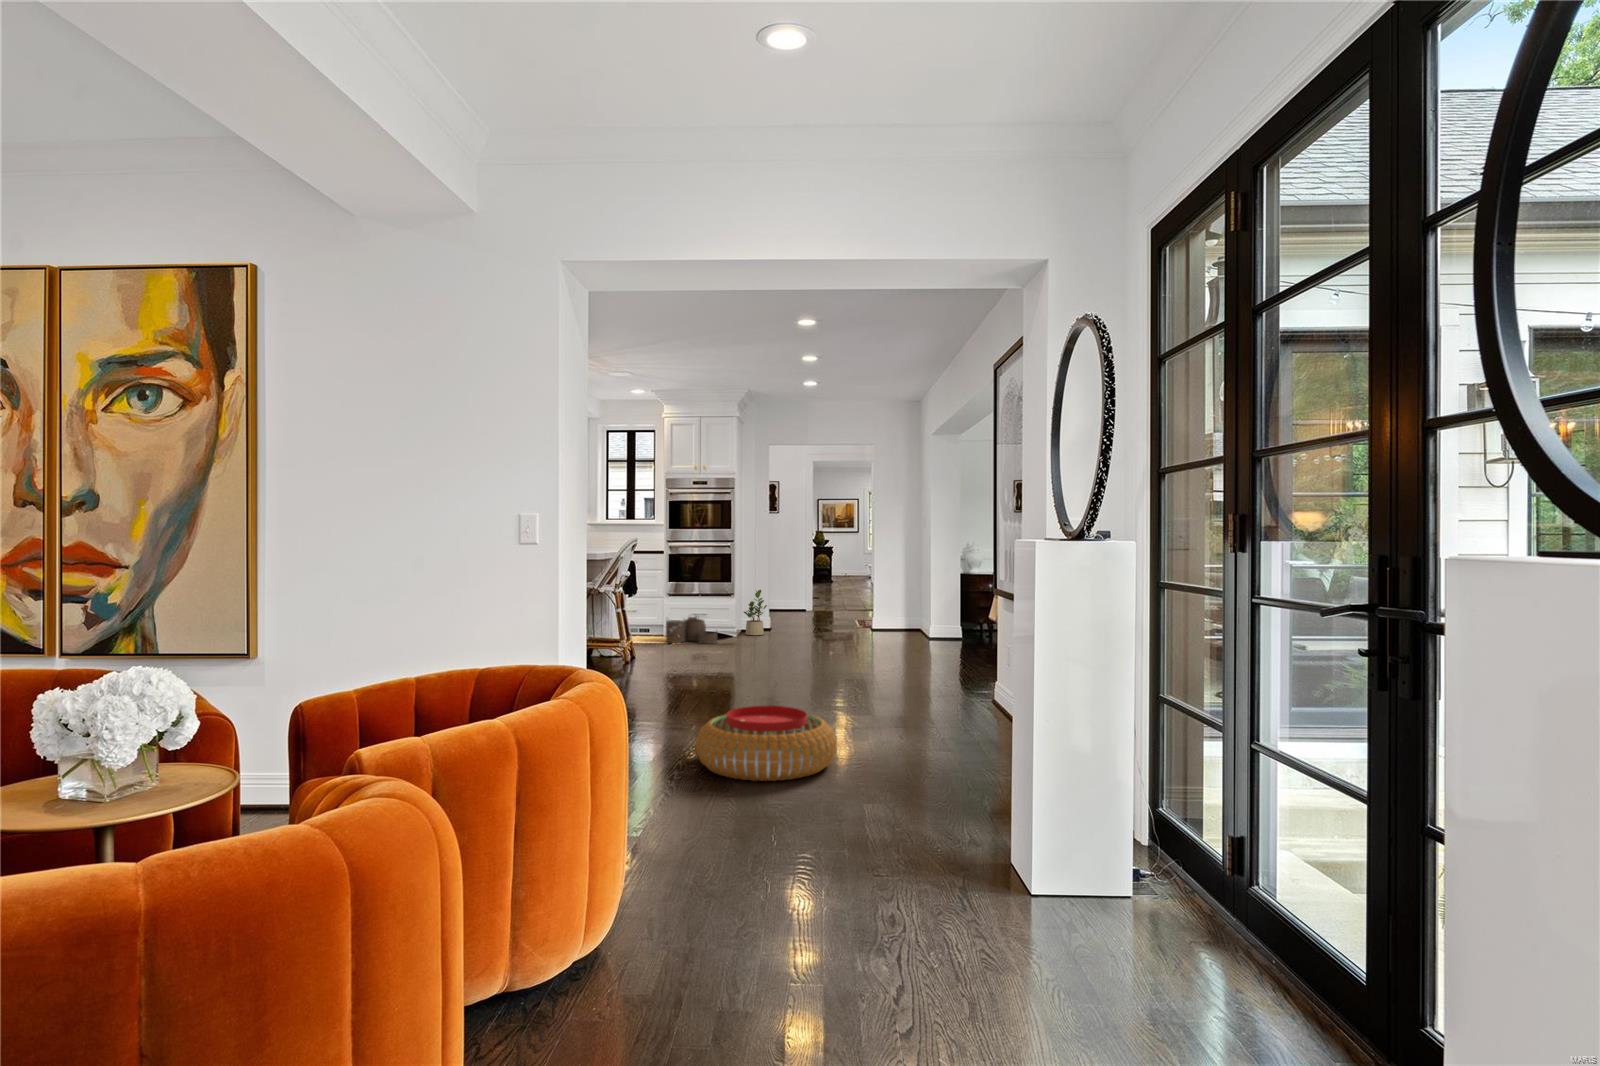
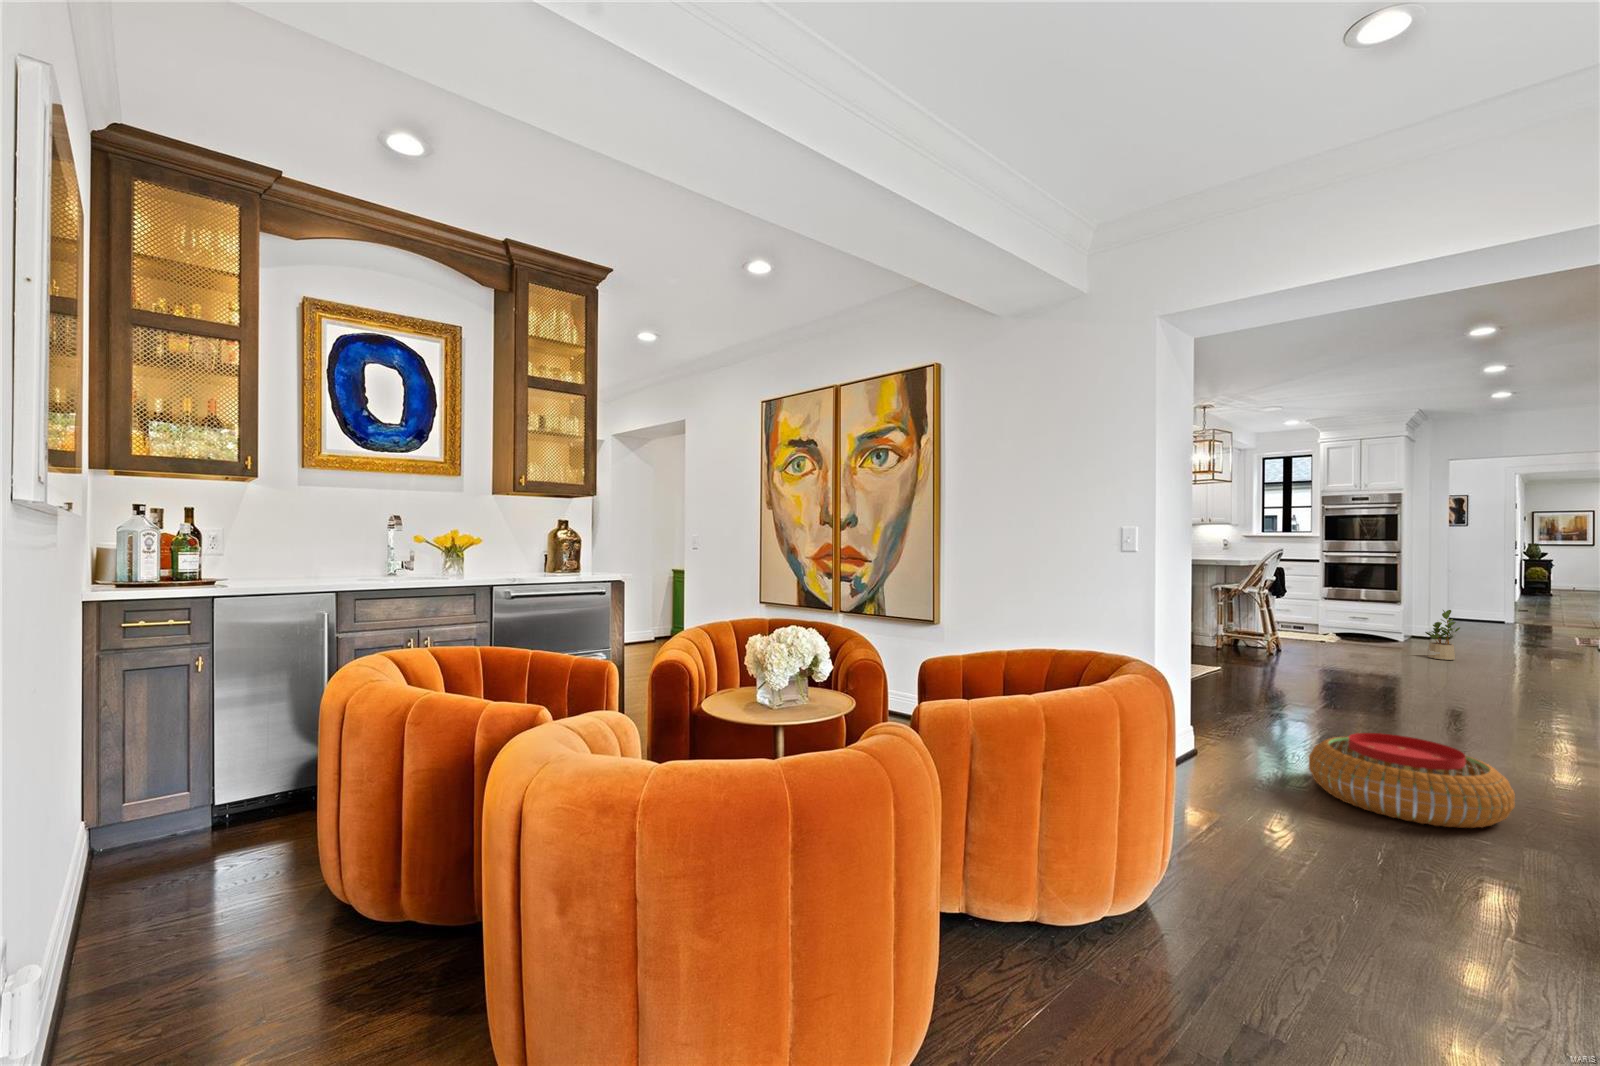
woven basket: present [666,617,717,644] -> none [1319,629,1385,662]

